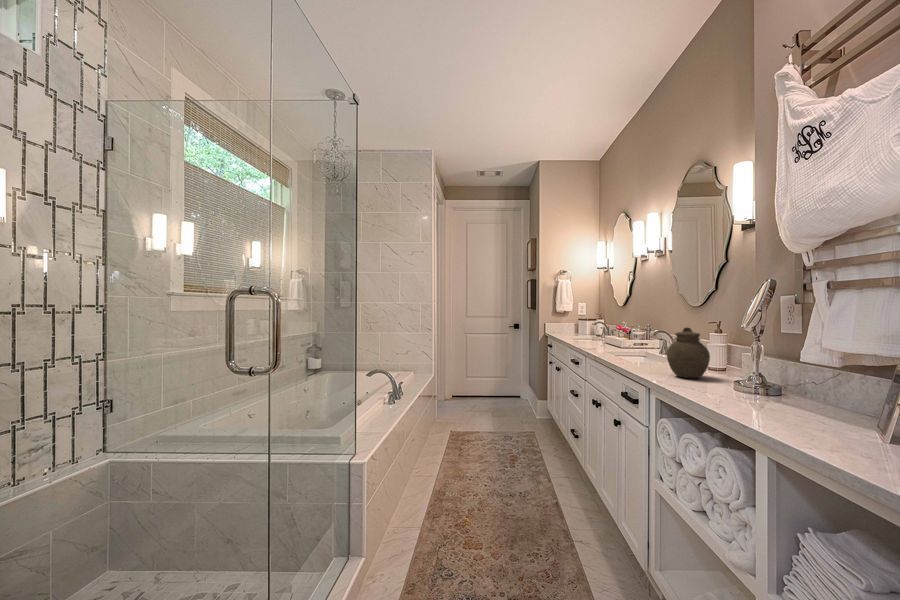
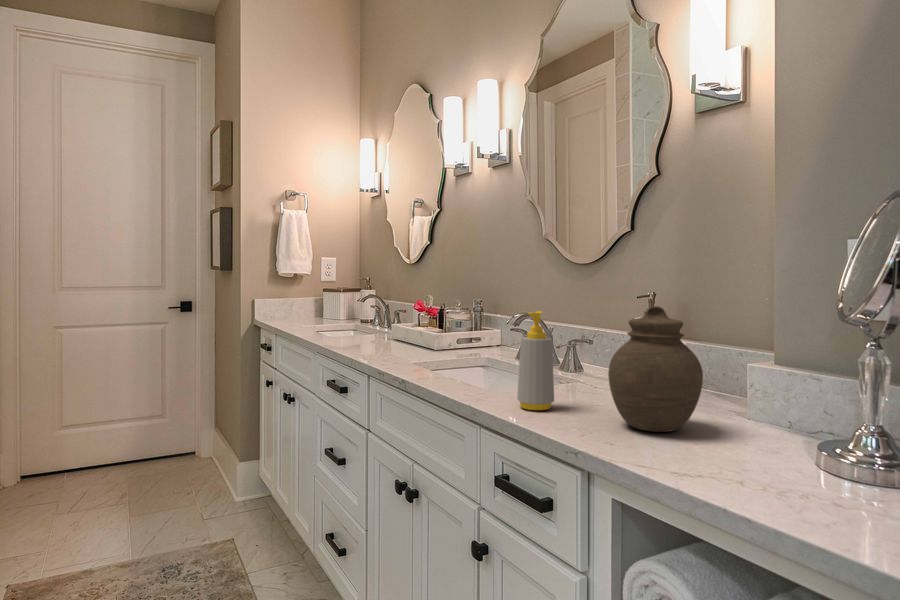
soap bottle: none [636,329,652,369] -> present [517,311,554,410]

